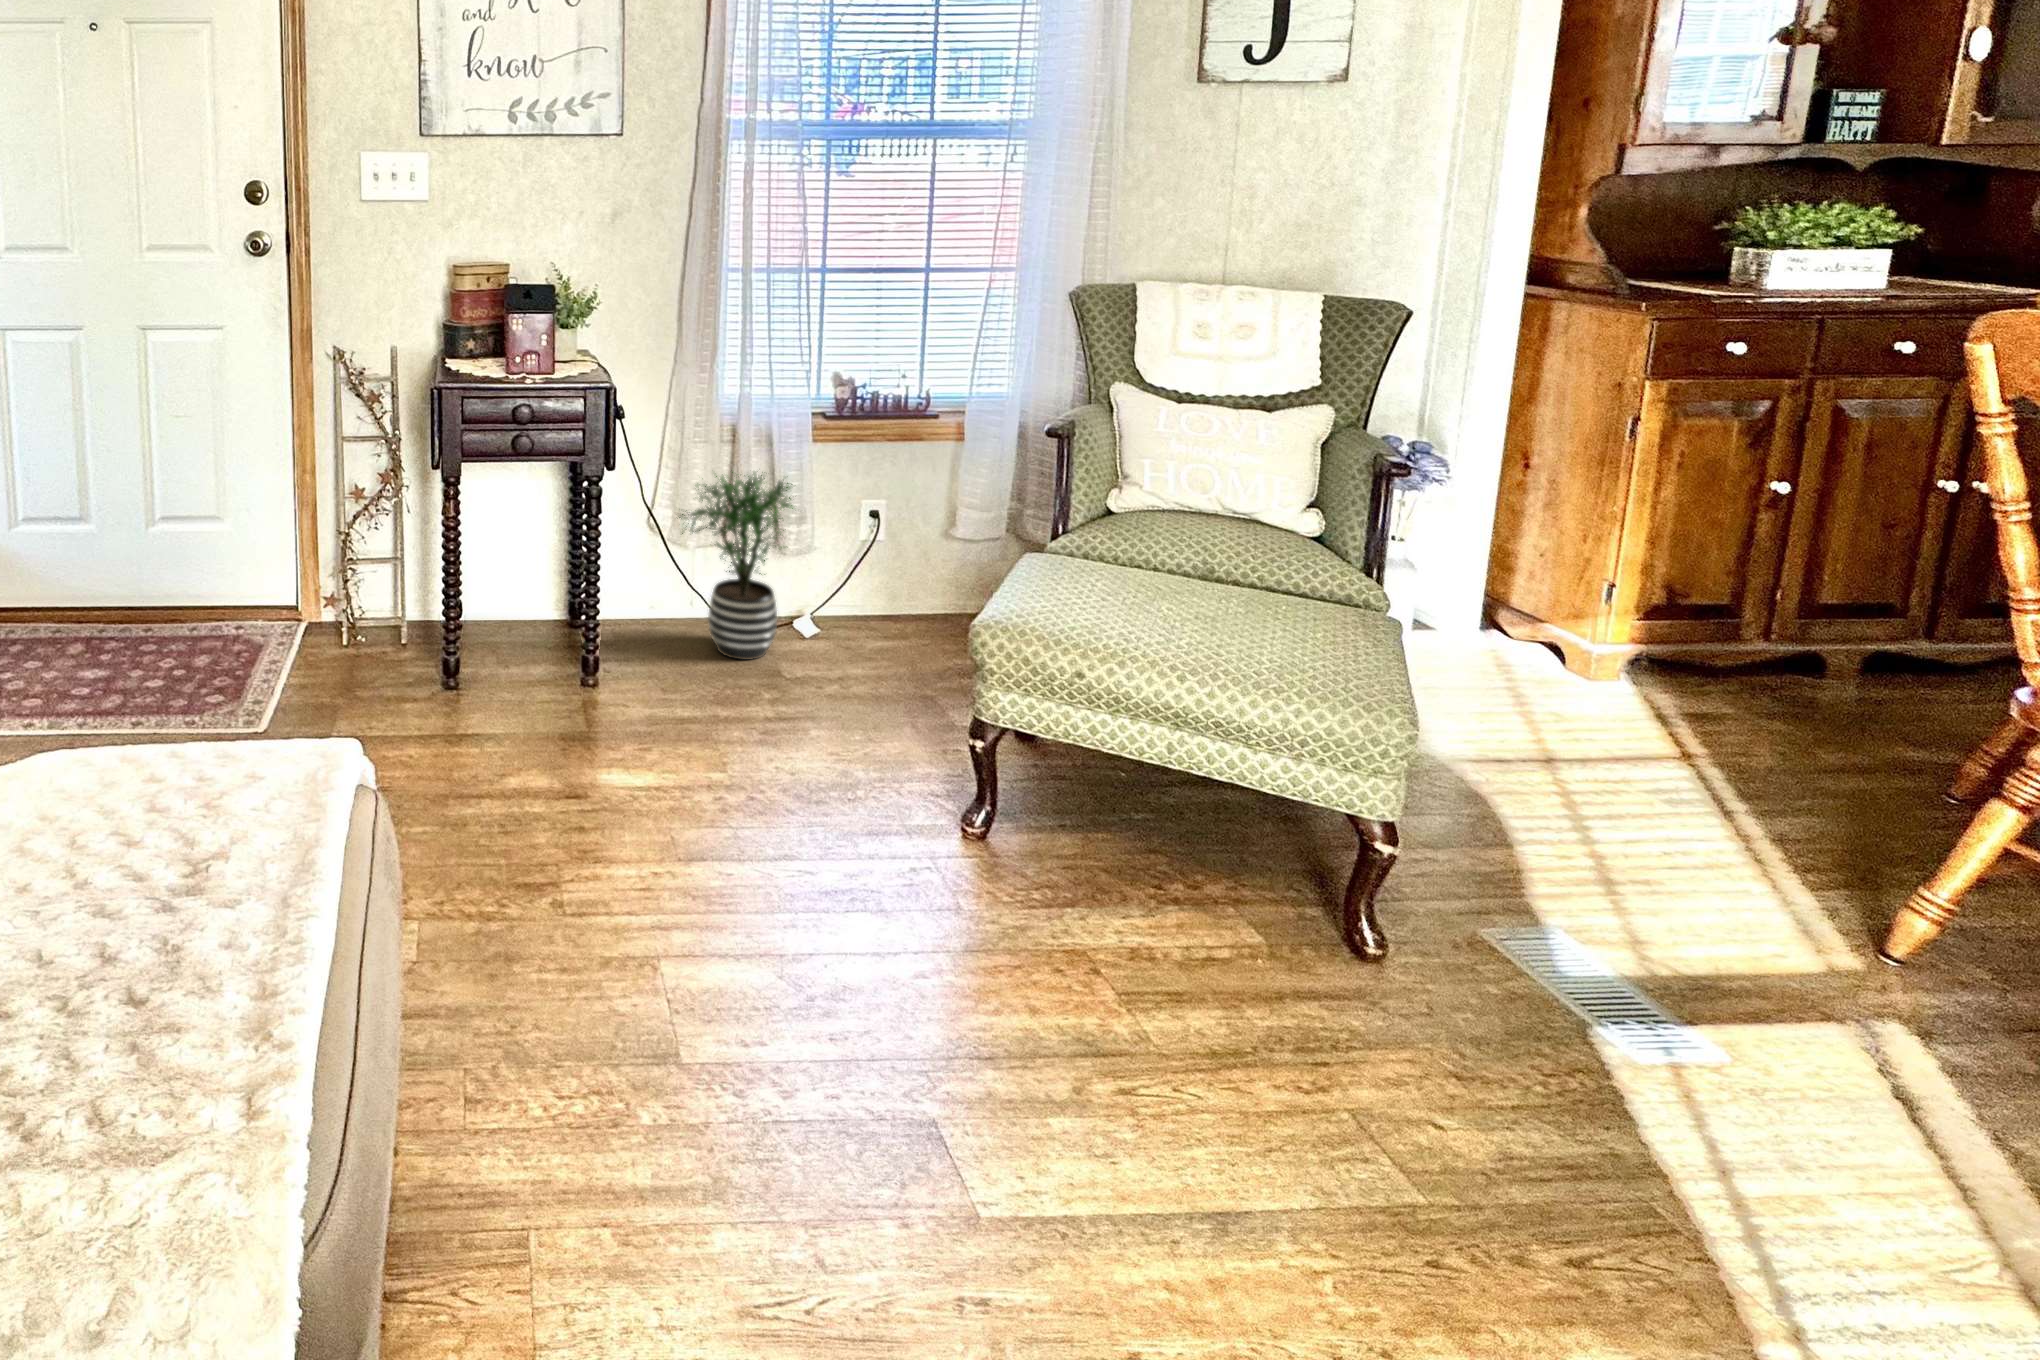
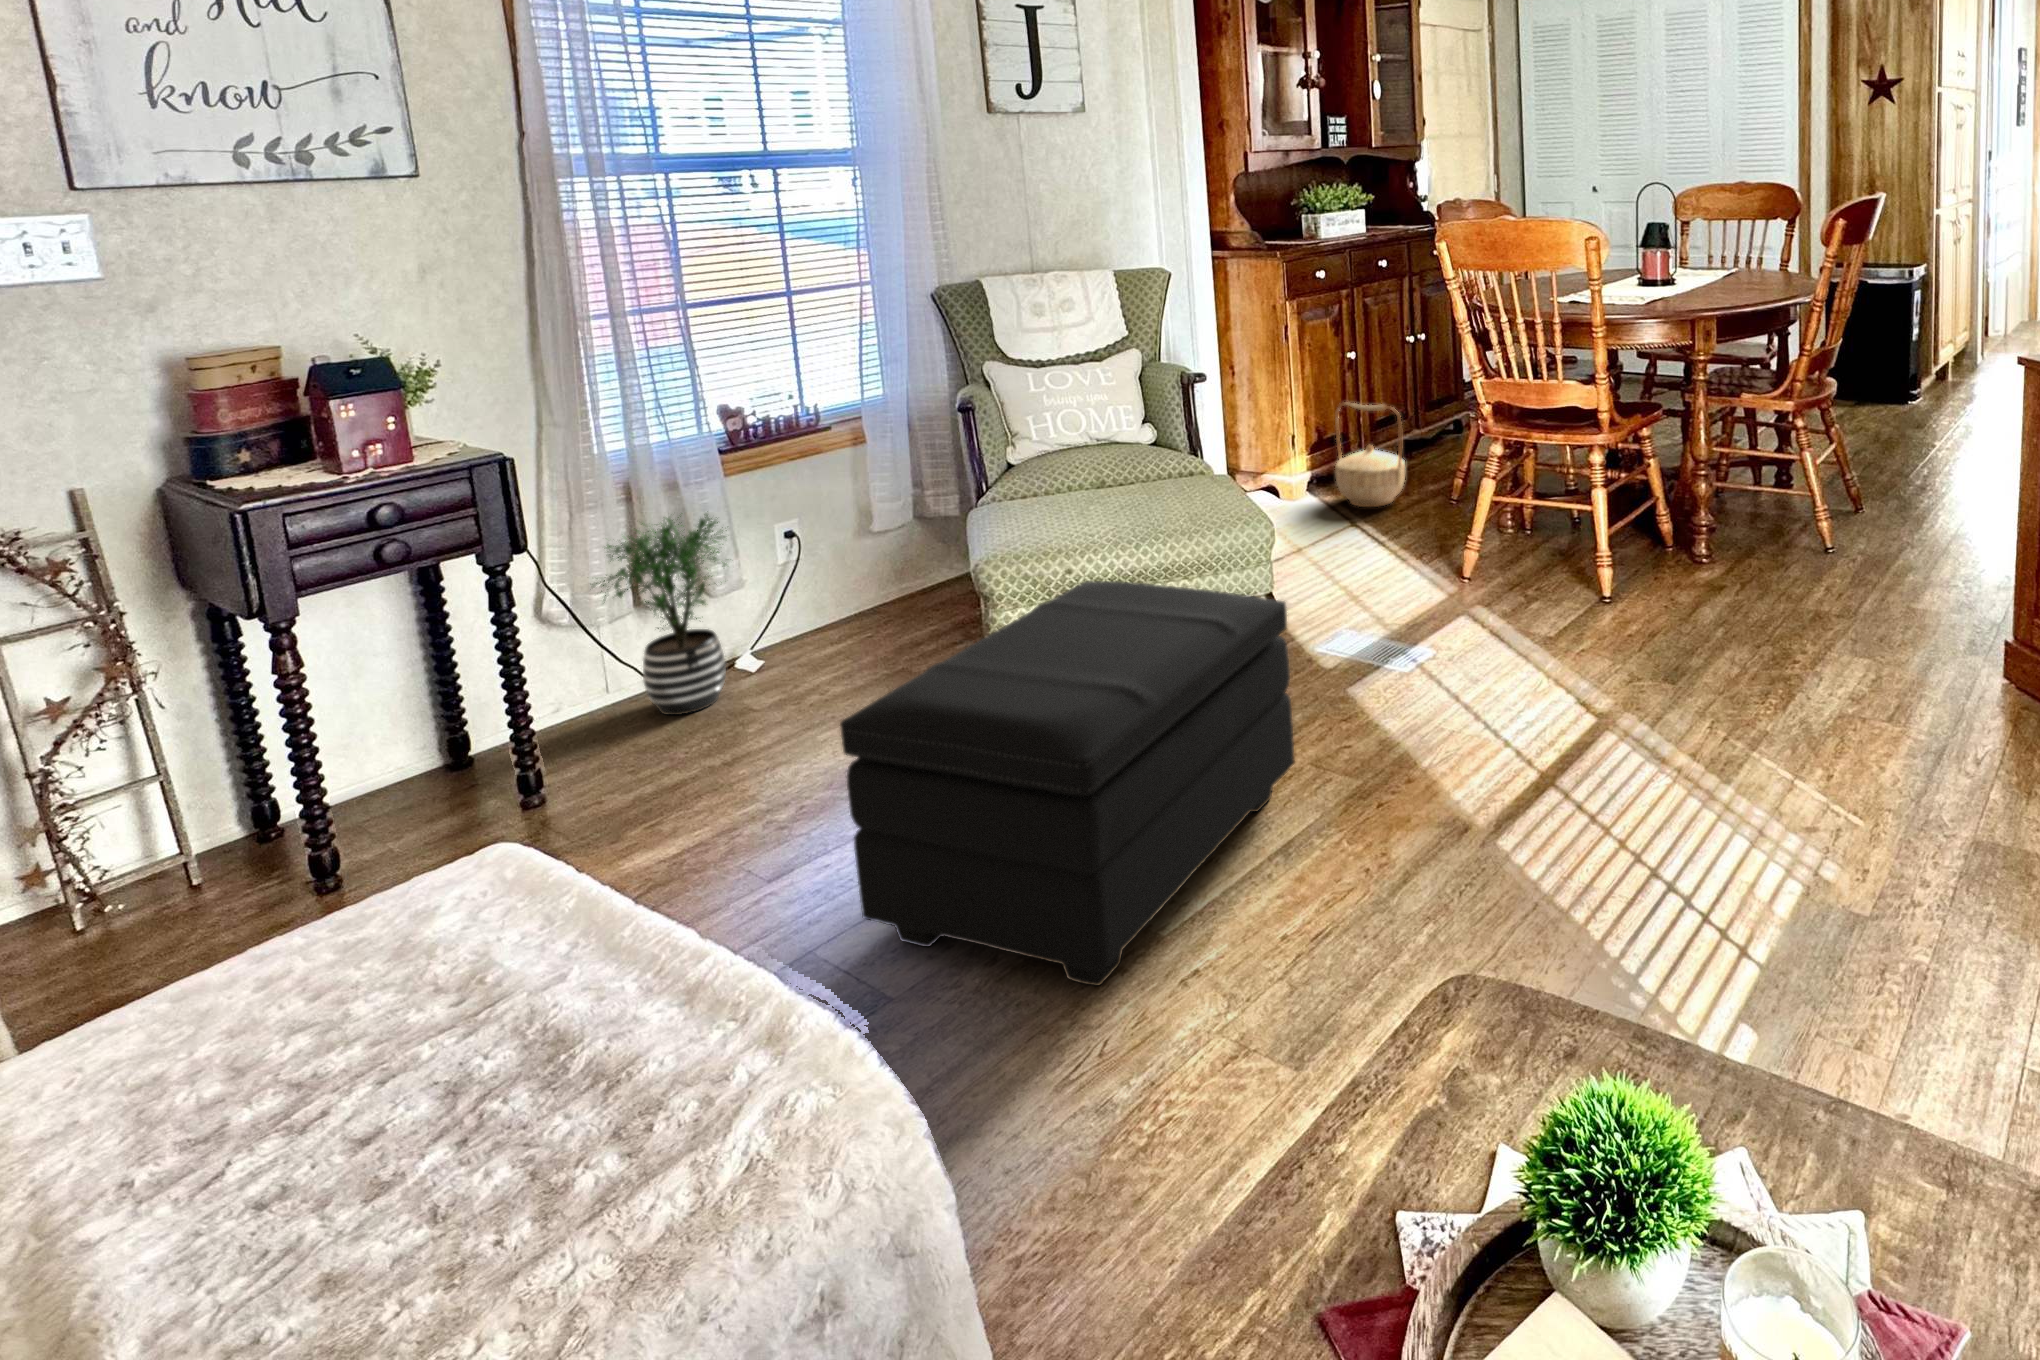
basket: none [1685,557,1852,747] -> present [1335,402,1405,507]
footstool: none [699,698,1334,1214] -> present [840,581,1294,986]

